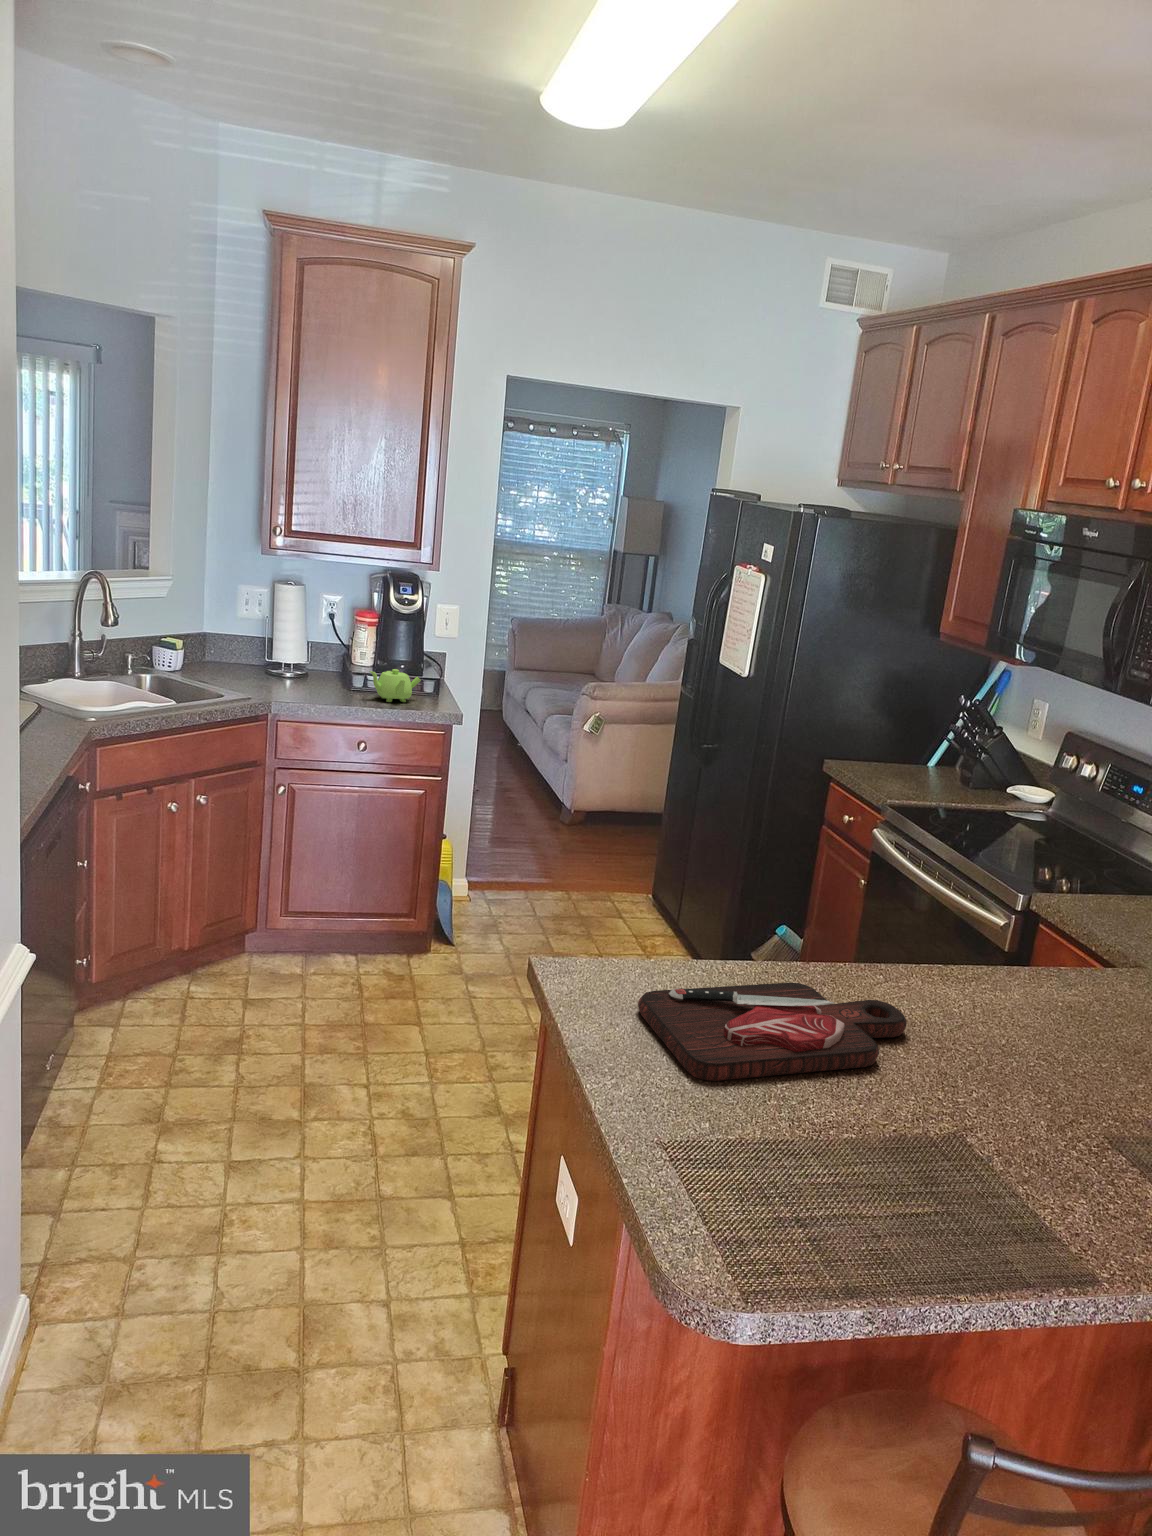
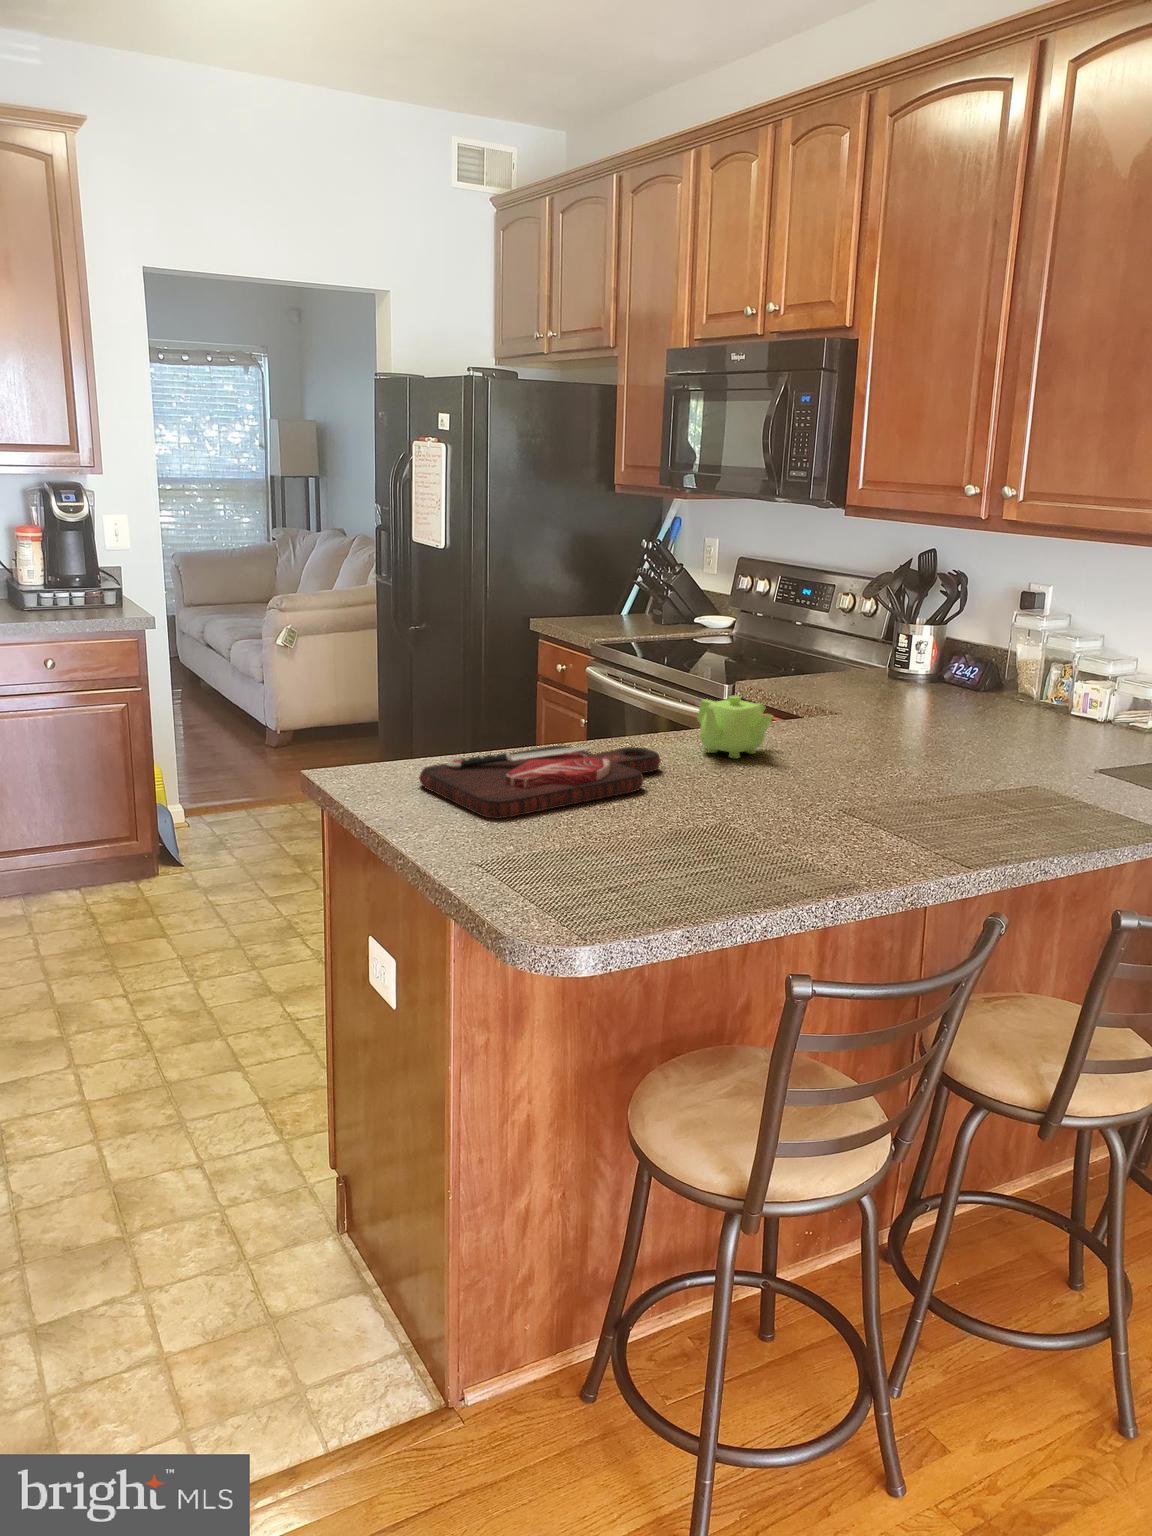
teapot: present [370,669,421,702] -> present [697,696,773,758]

